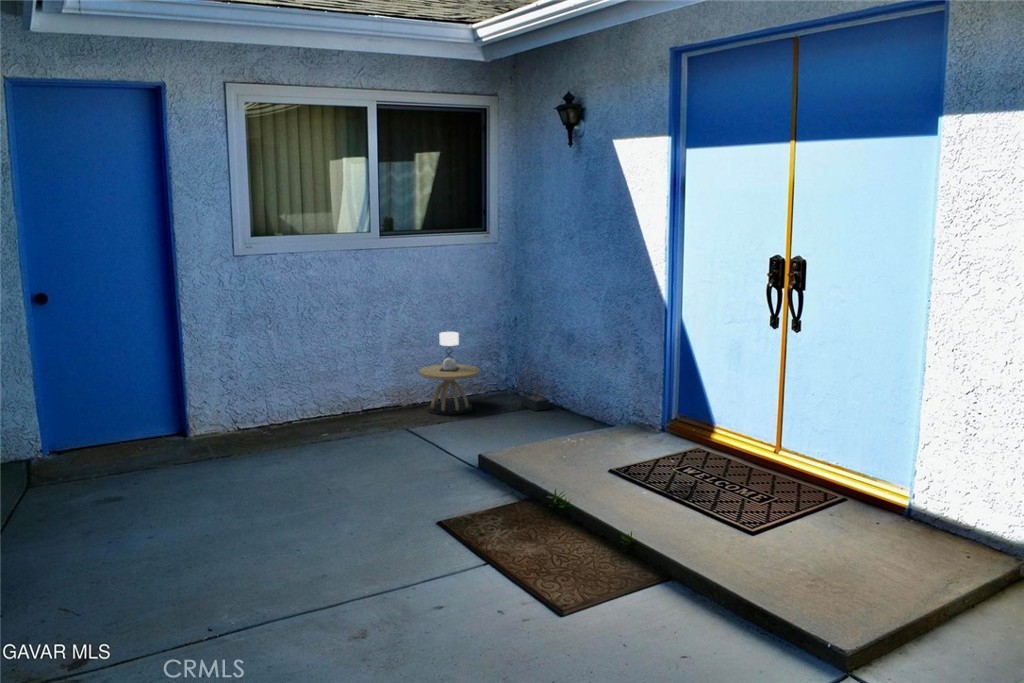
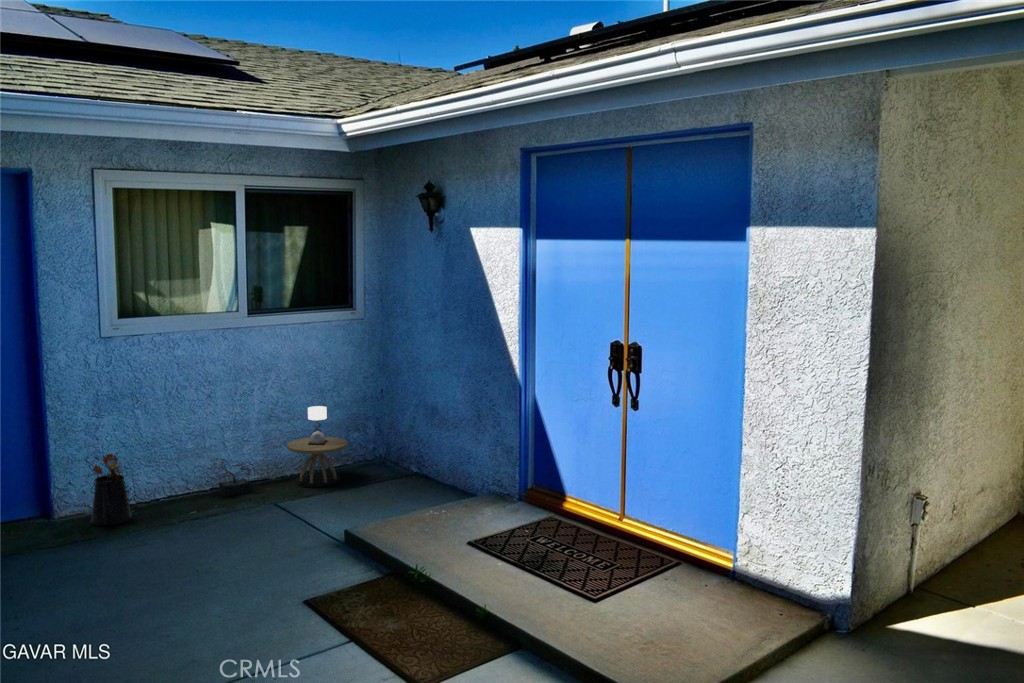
decorative plant: present [517,368,551,411] -> present [208,458,255,497]
watering can: none [229,371,269,443] -> present [90,453,132,525]

